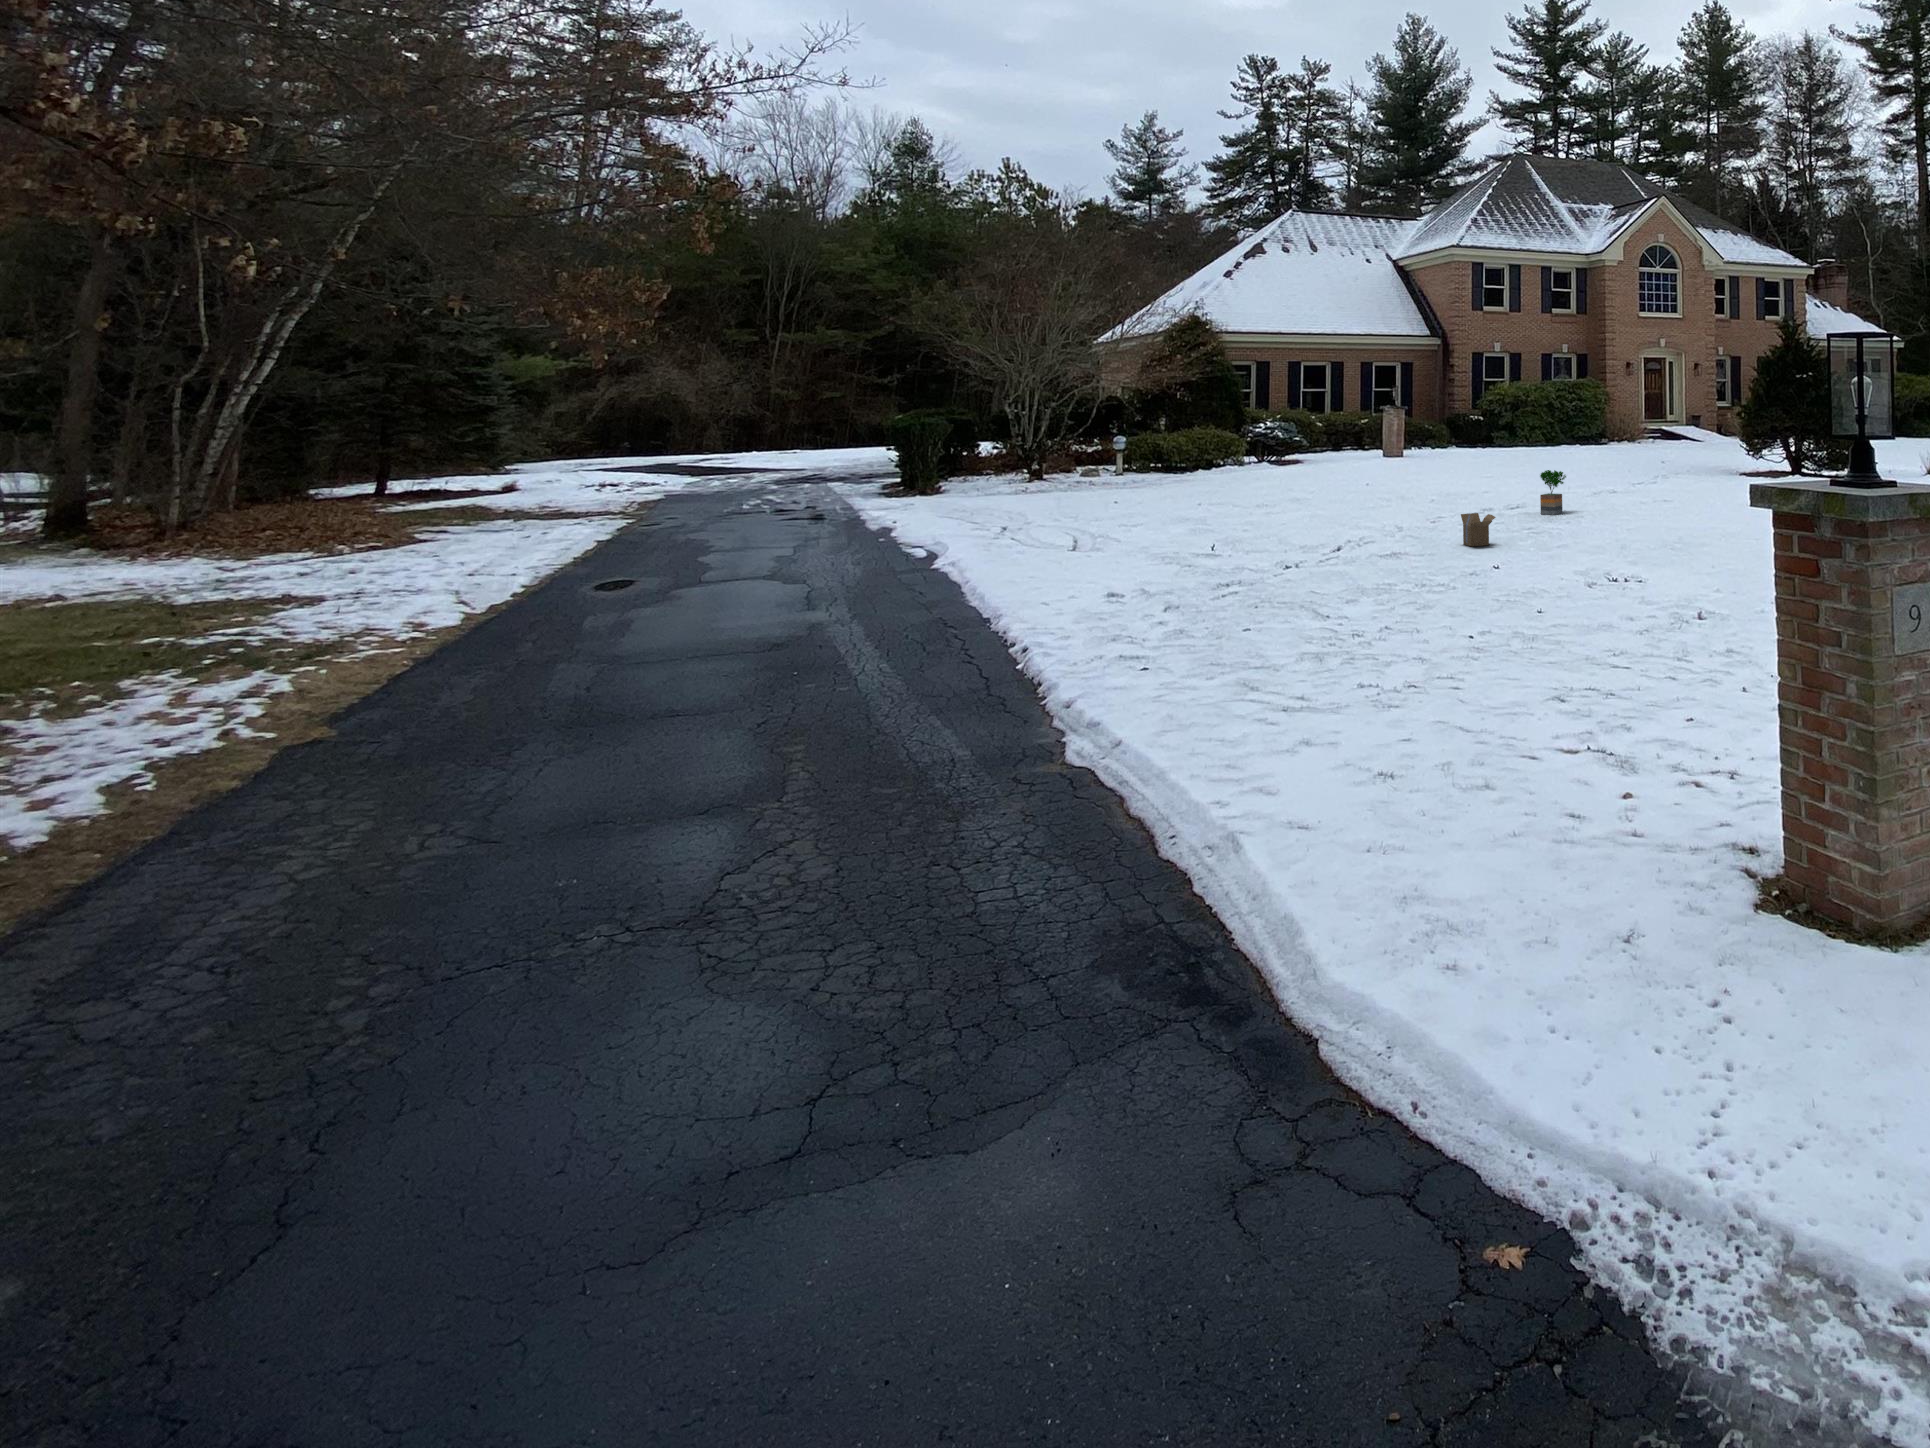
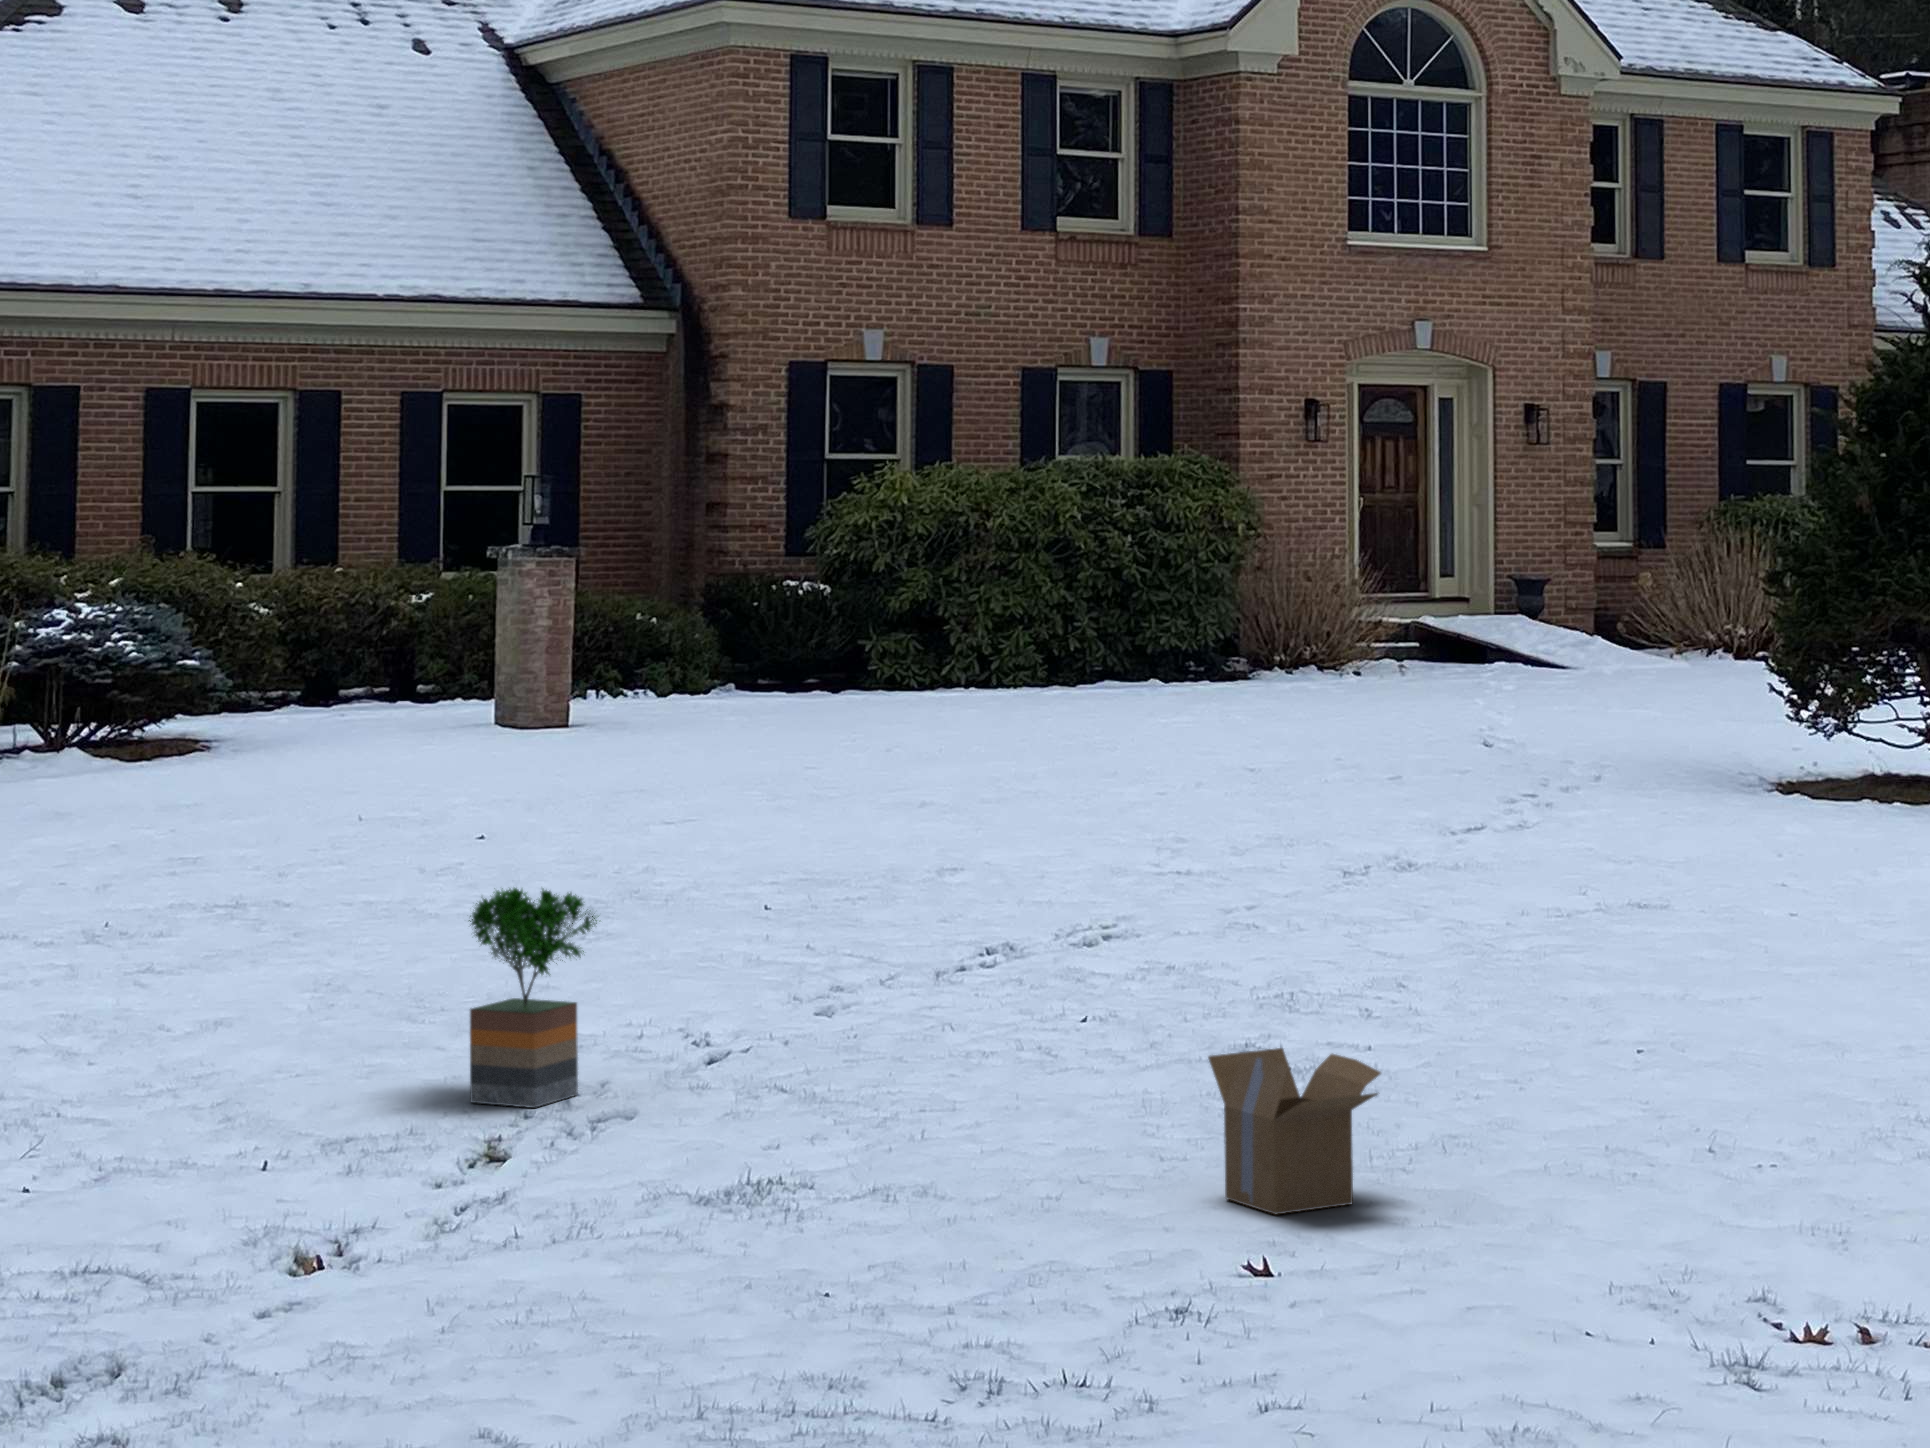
potted tree: present [1540,470,1566,515] -> present [469,888,600,1108]

